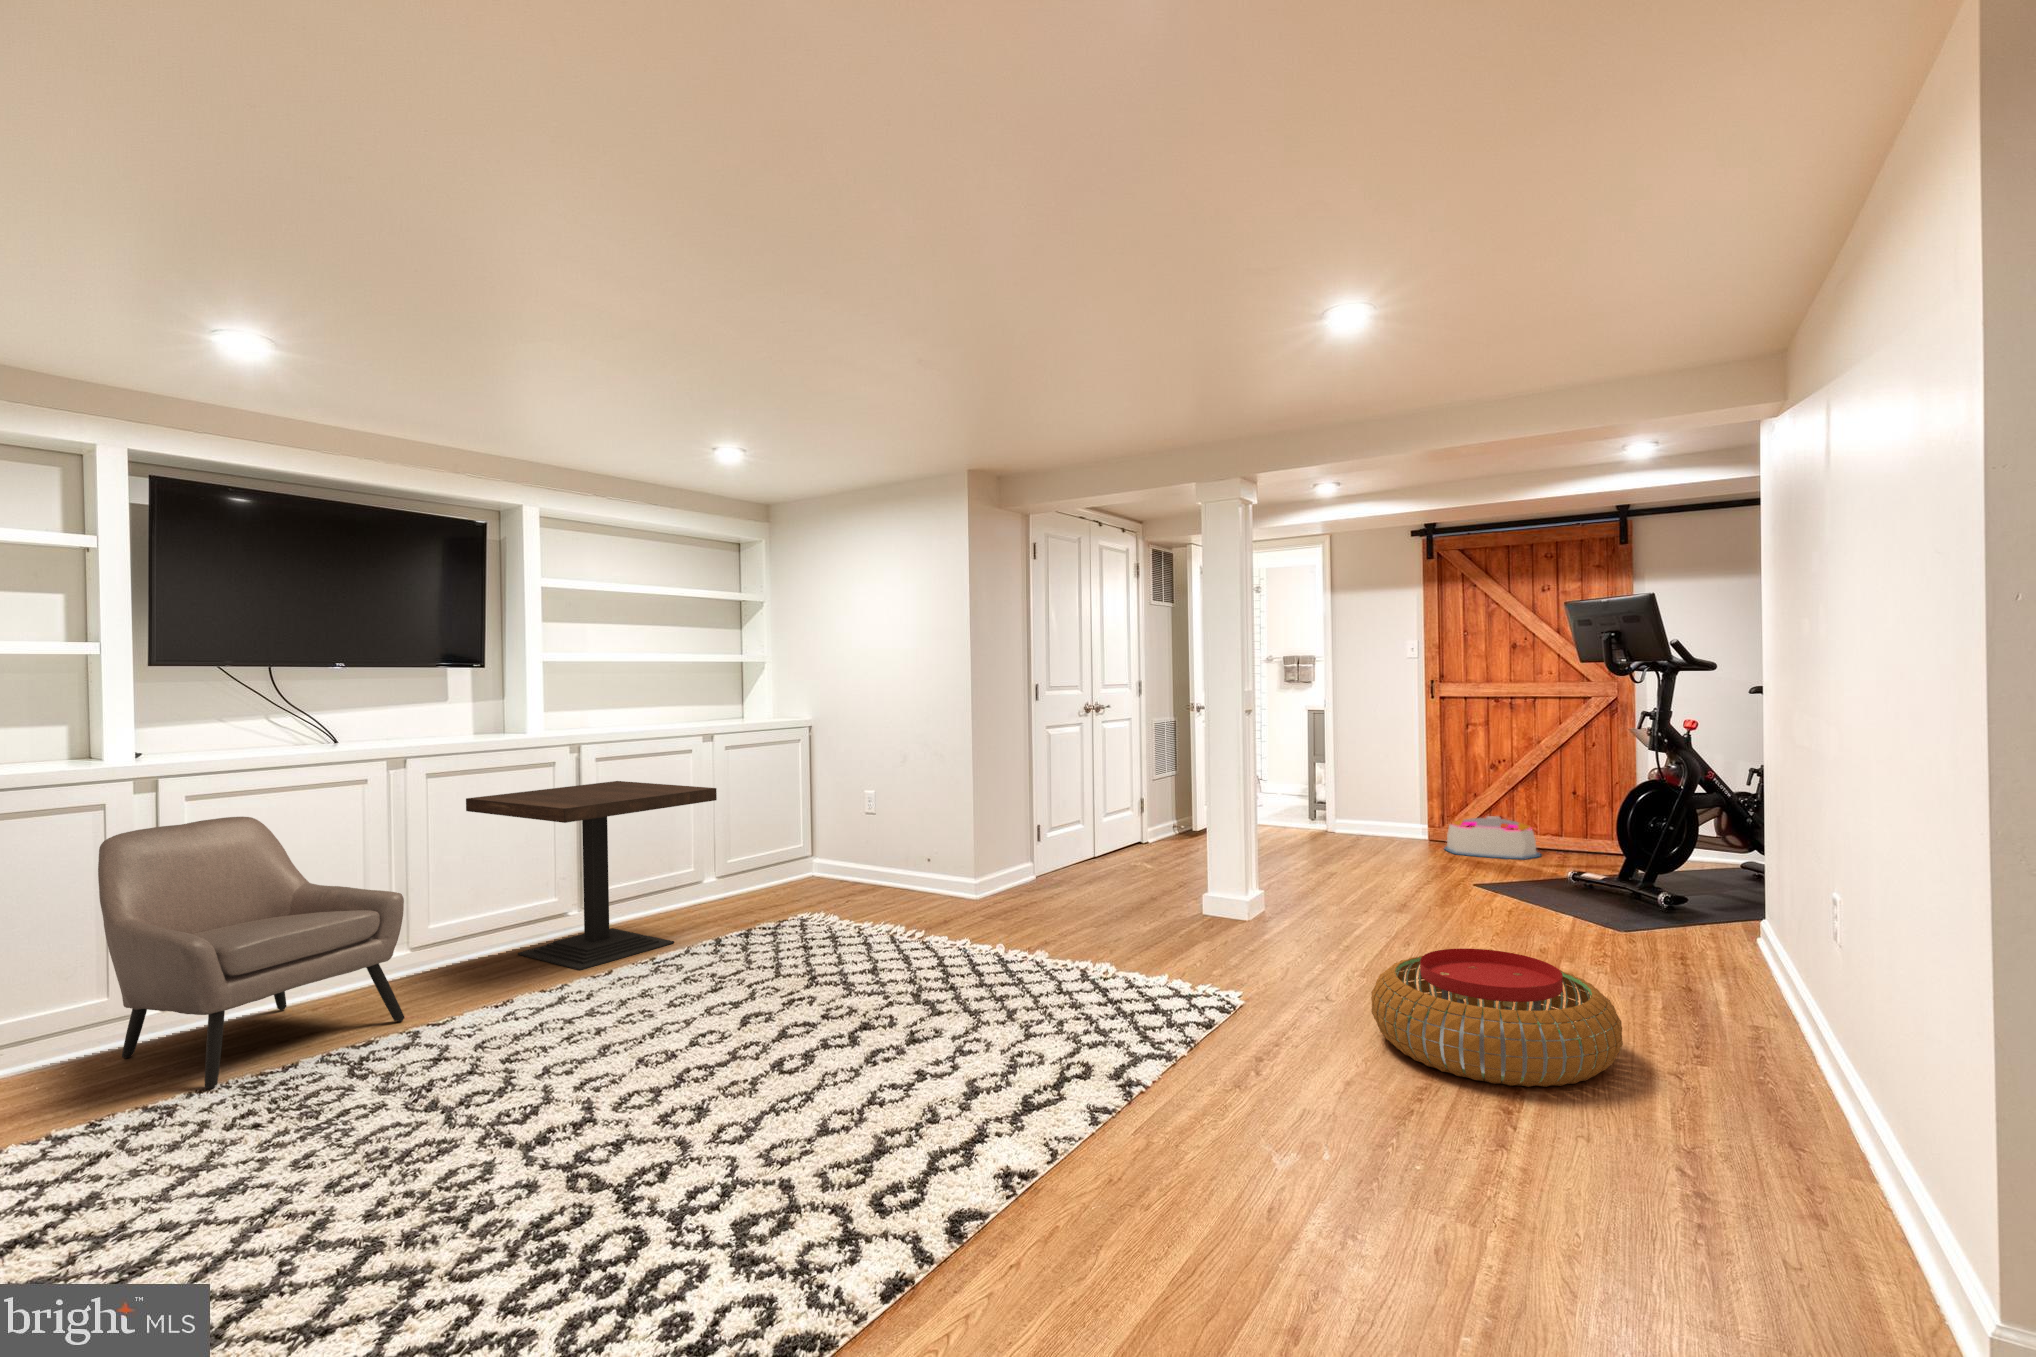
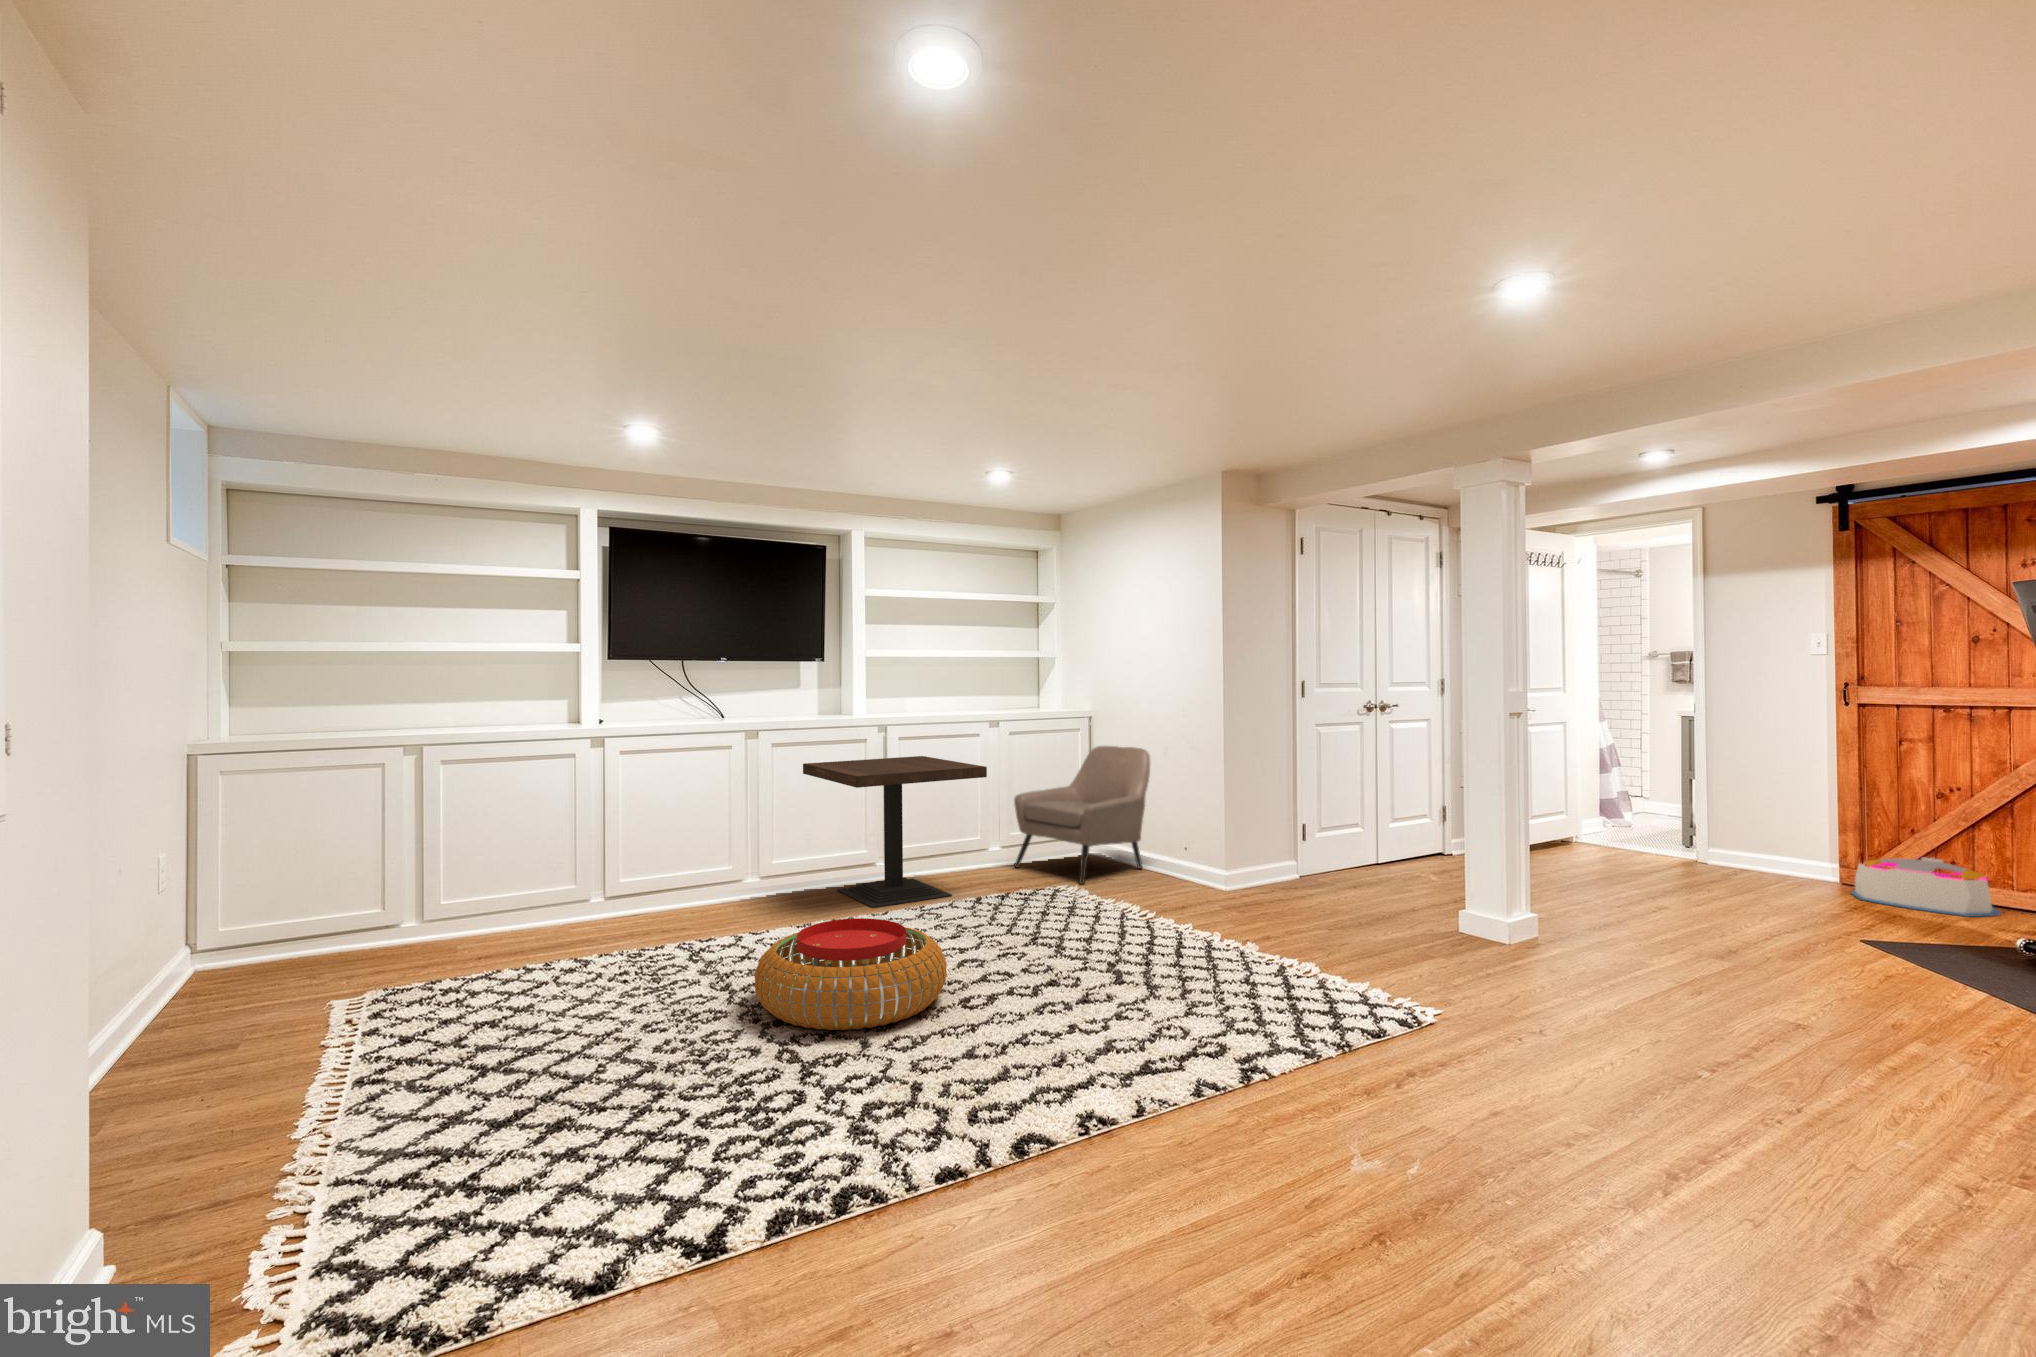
armchair: present [98,817,405,1089] -> present [1014,746,1150,884]
pouf: present [1371,948,1623,1087] -> present [754,918,947,1030]

